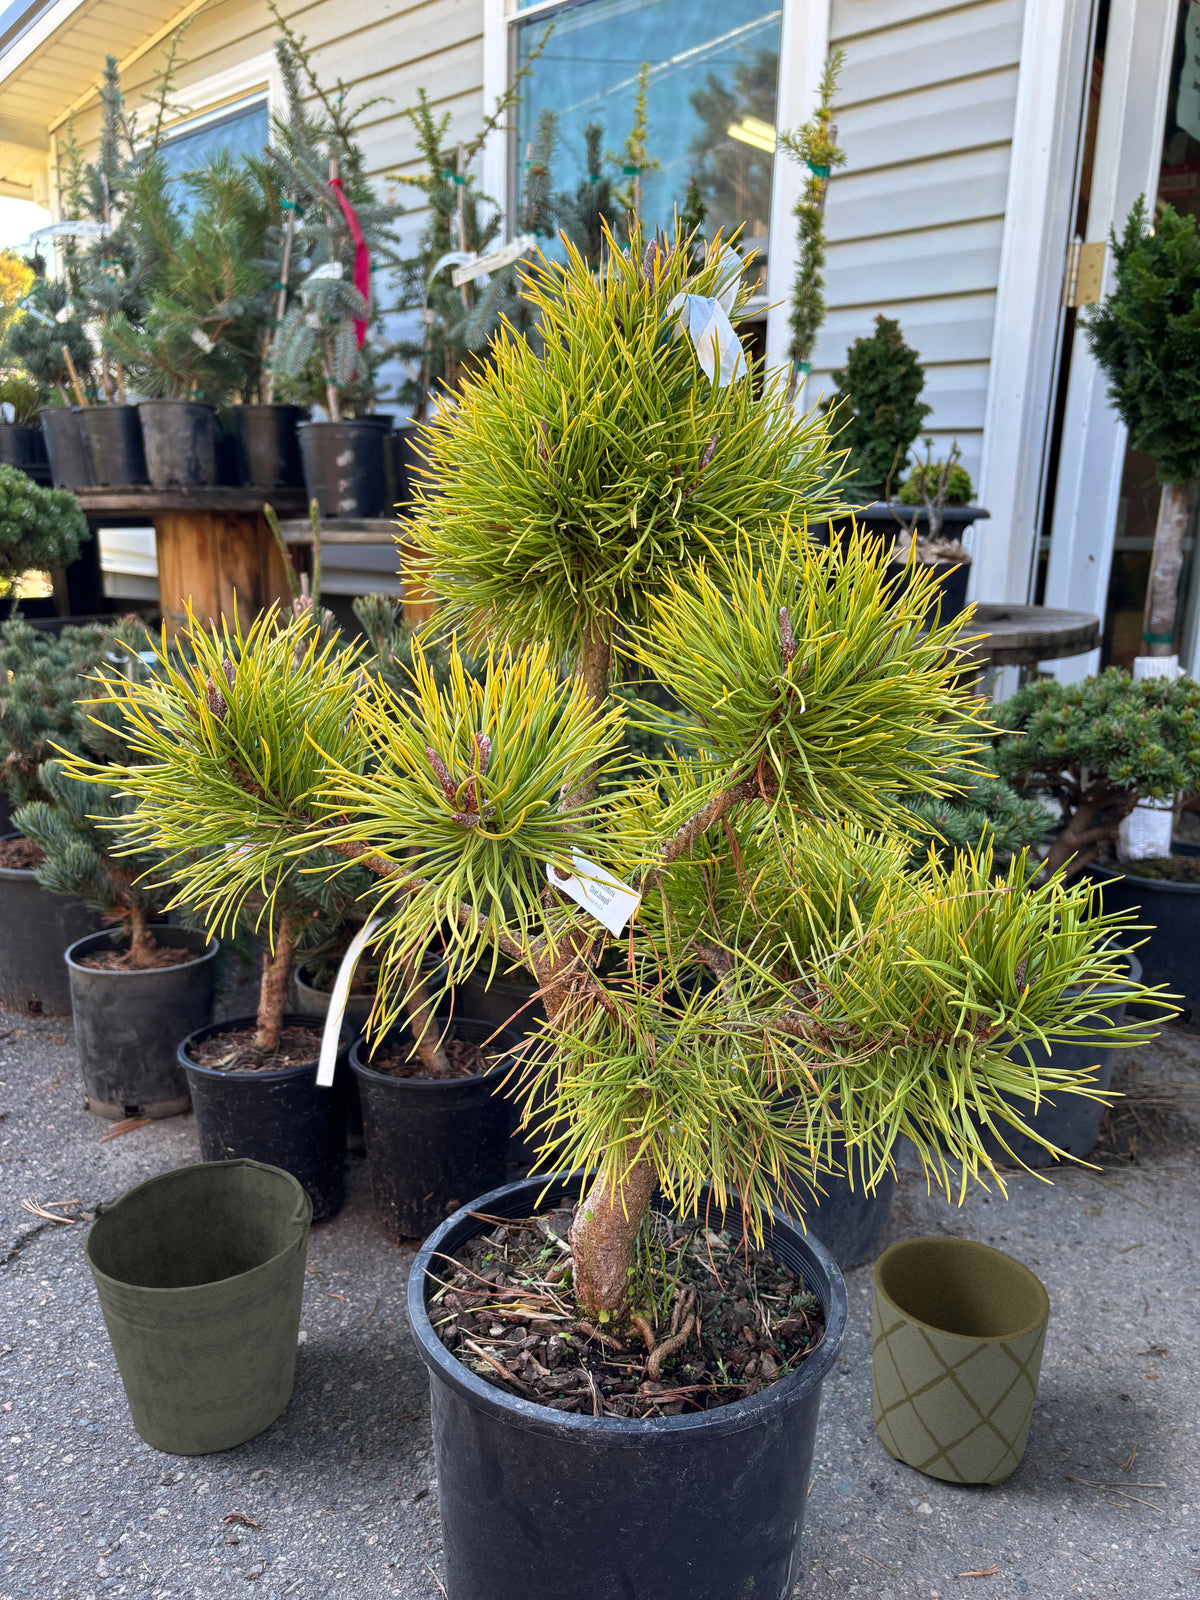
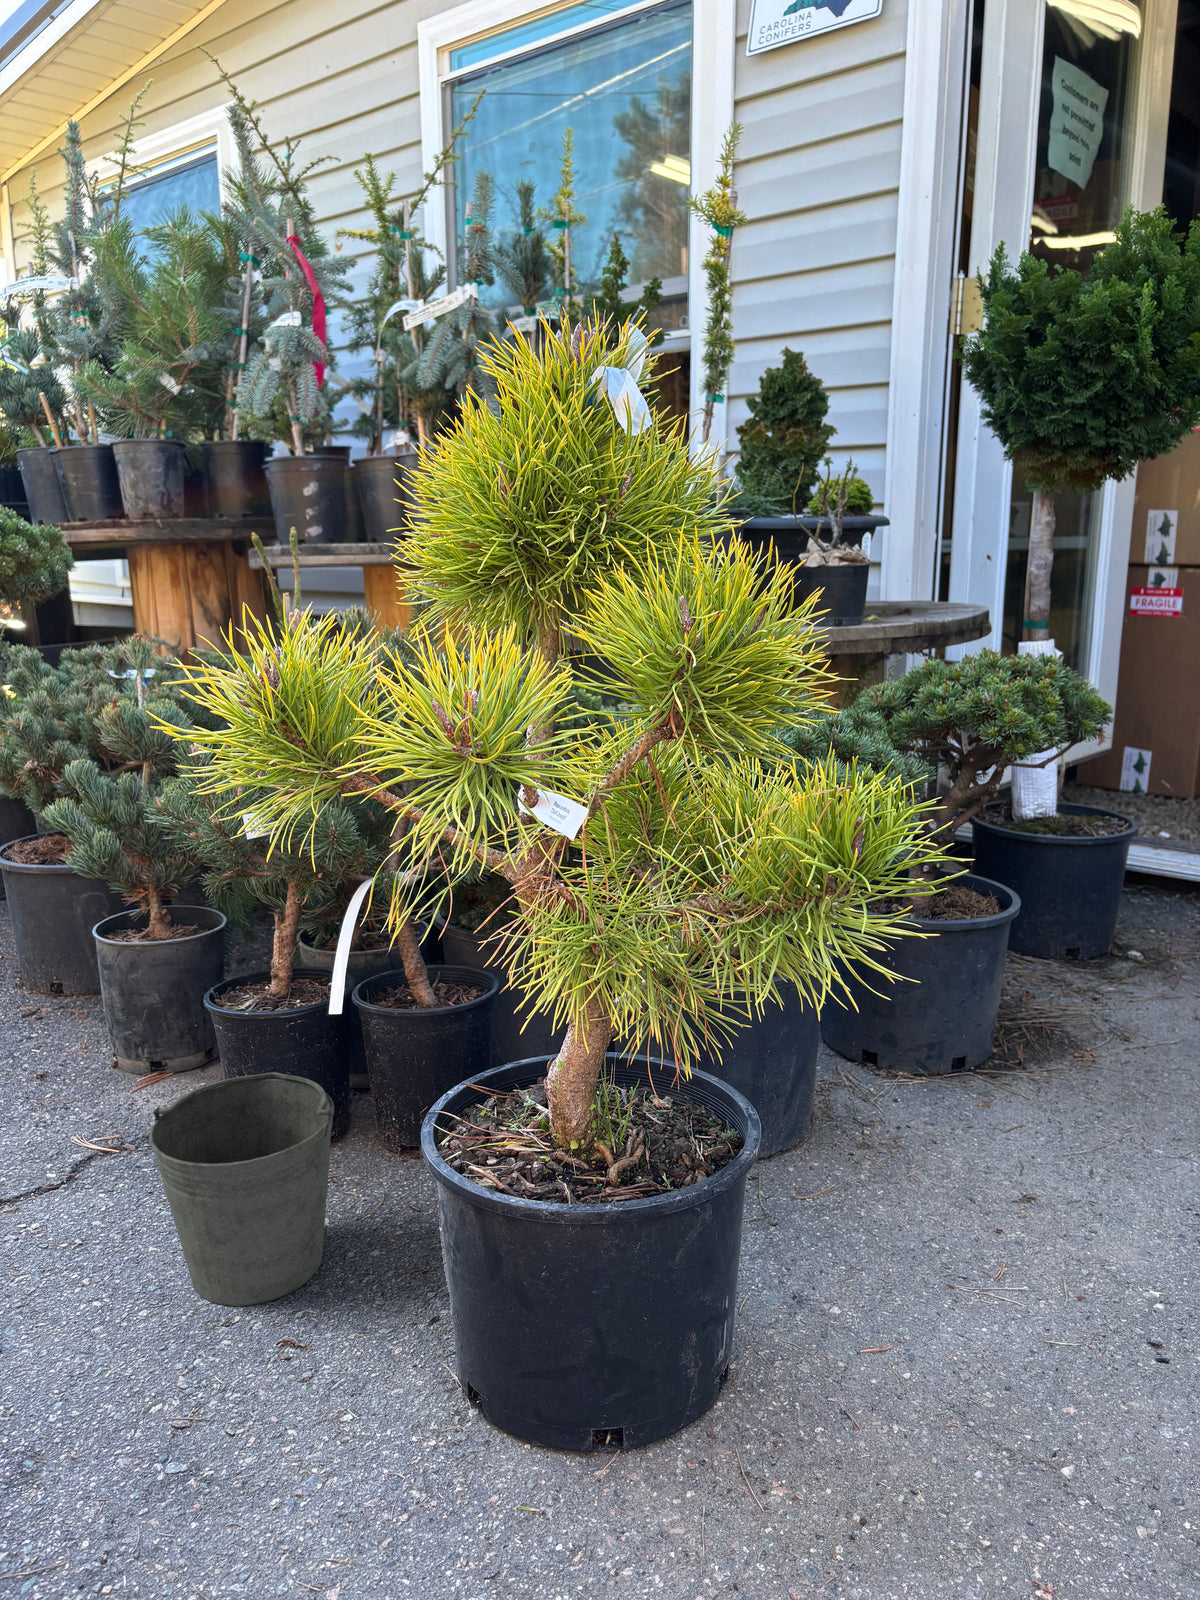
planter: present [872,1236,1050,1486] -> none [789,1103,927,1289]

